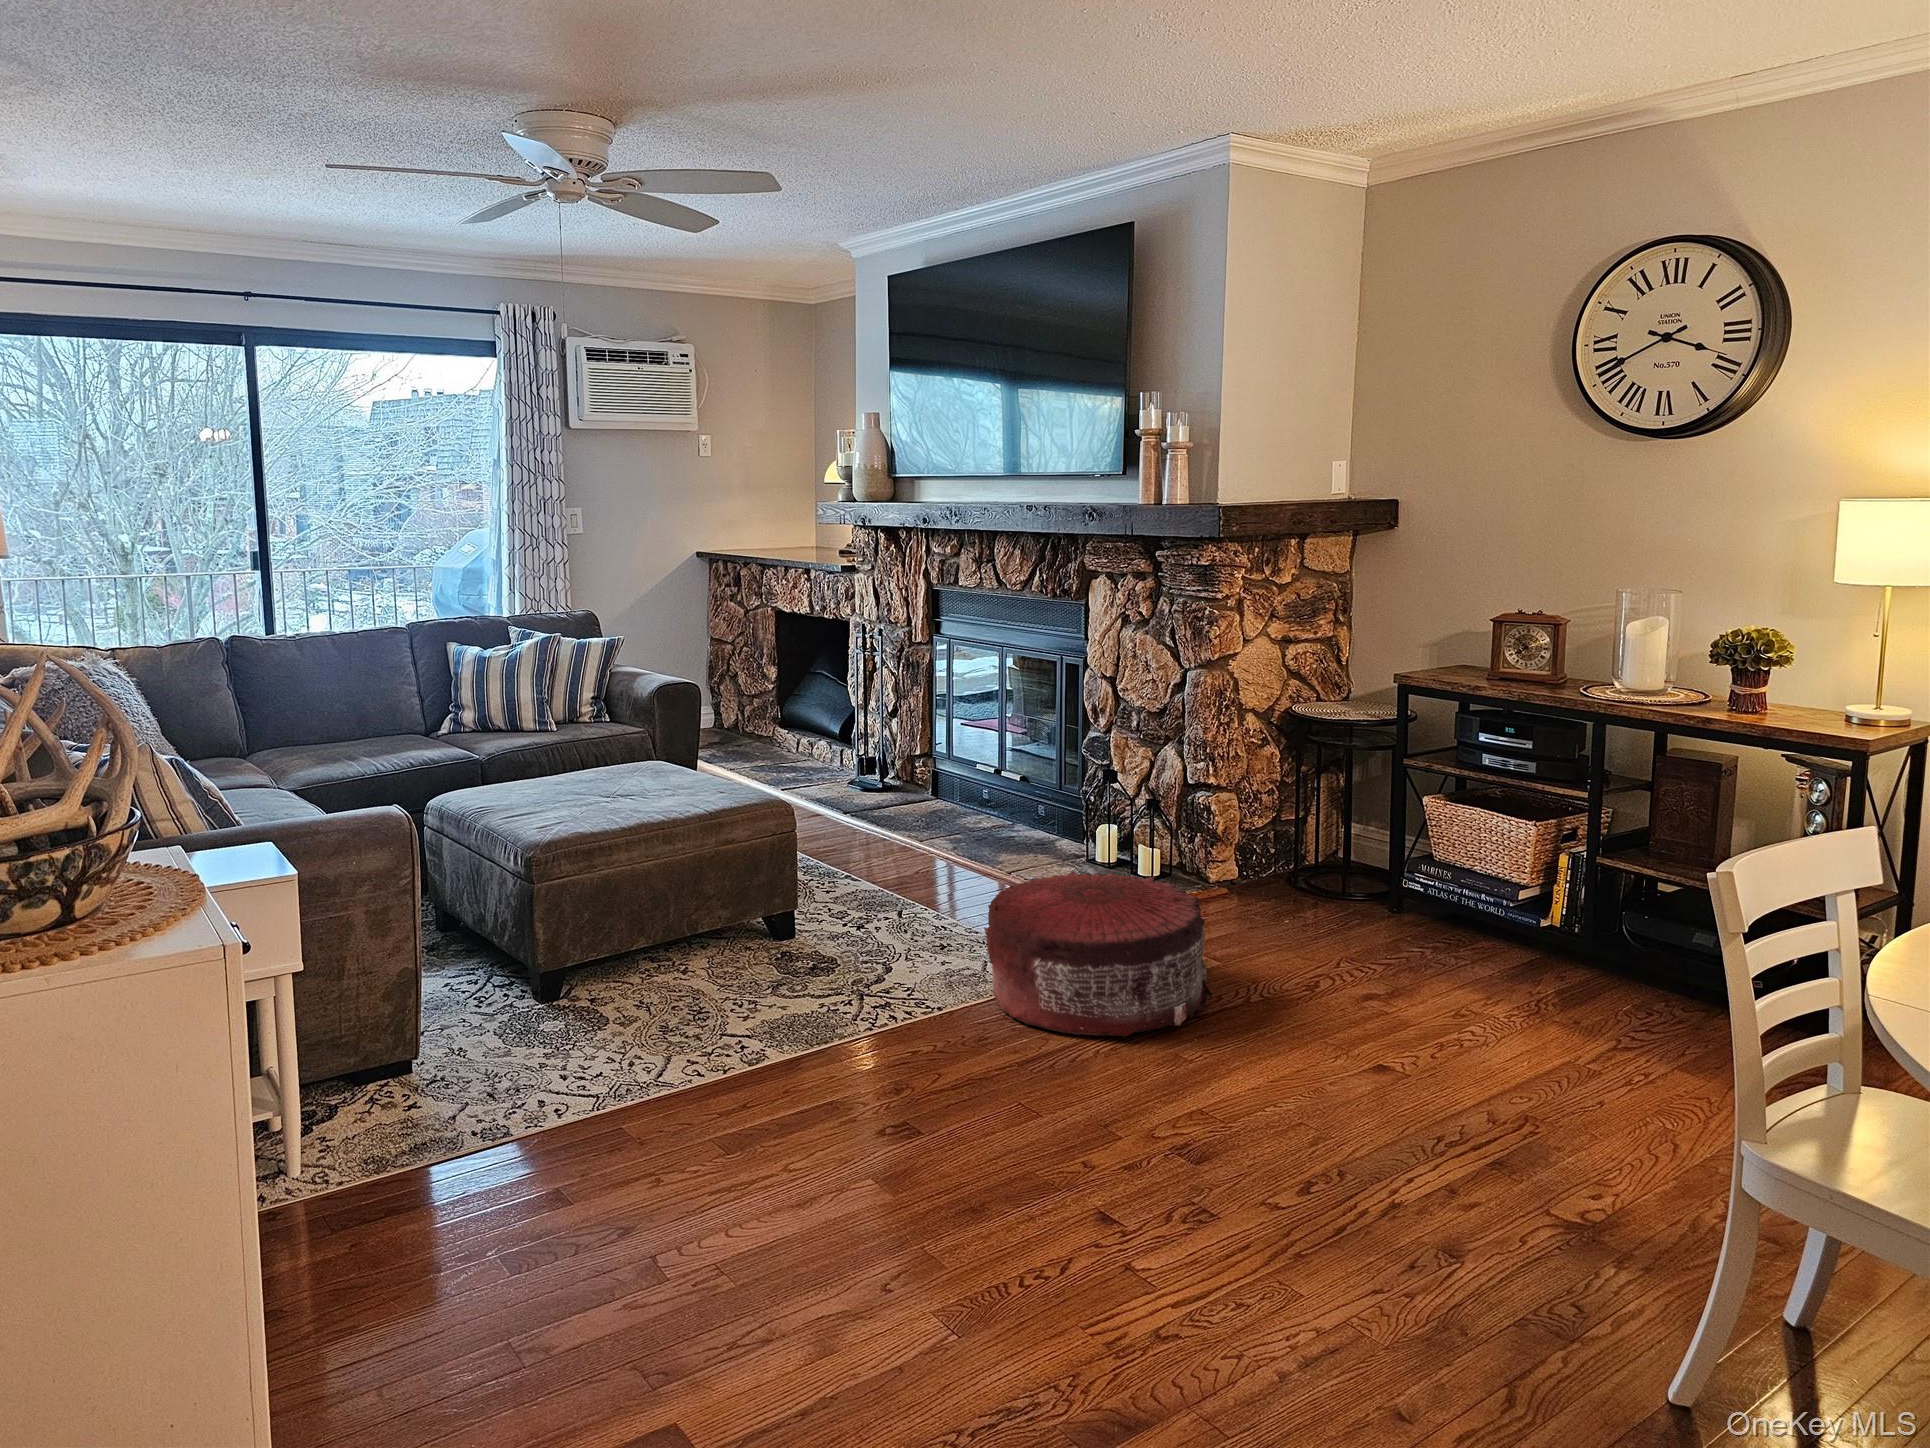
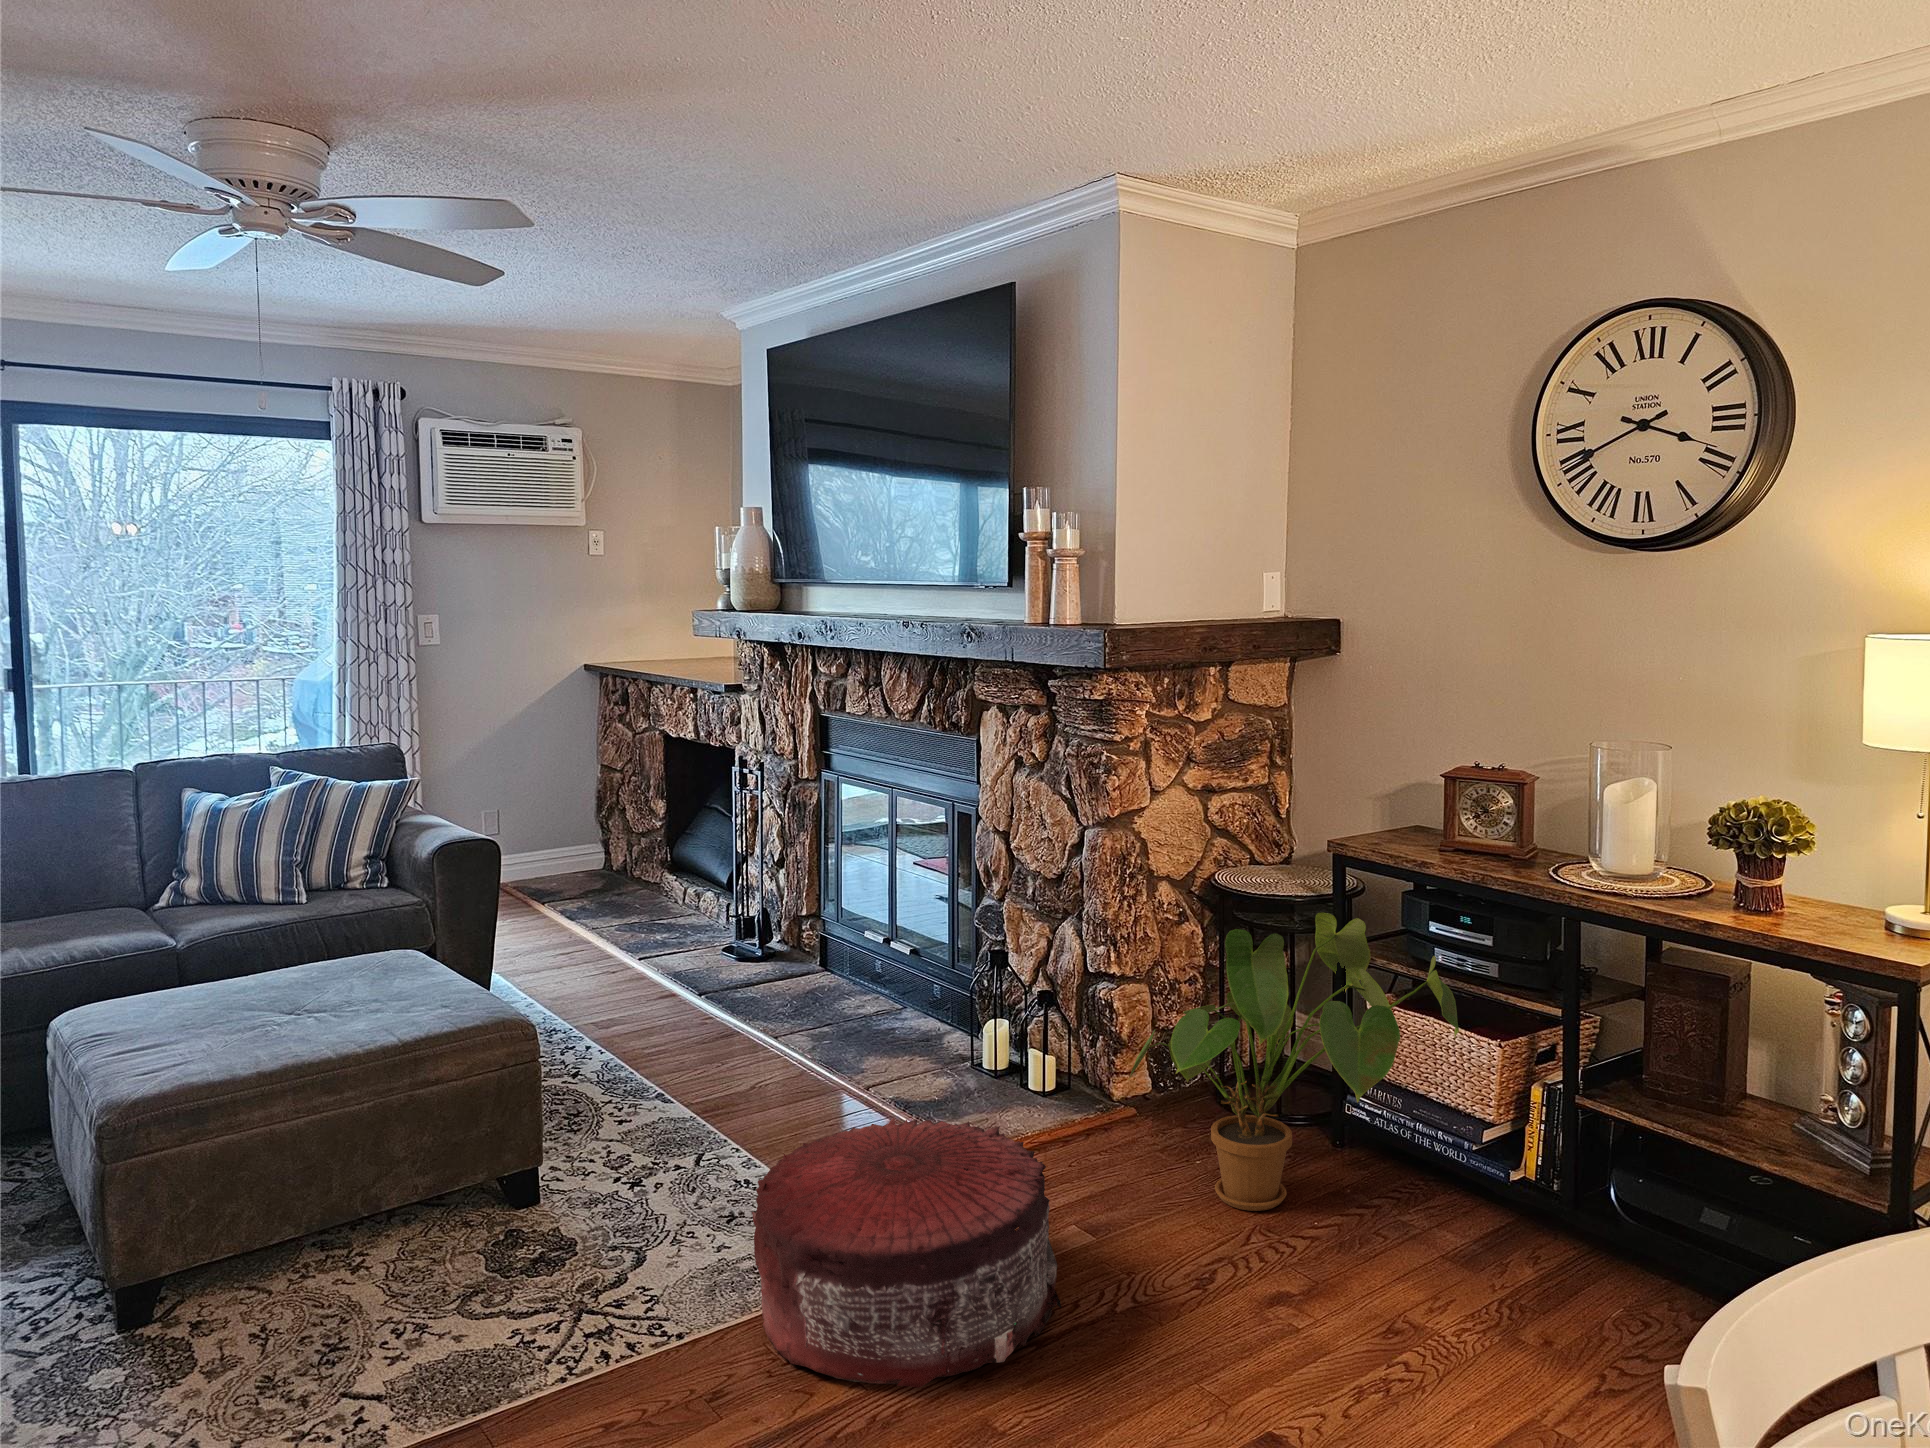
house plant: none [1238,728,1504,950] -> present [1129,912,1459,1211]

